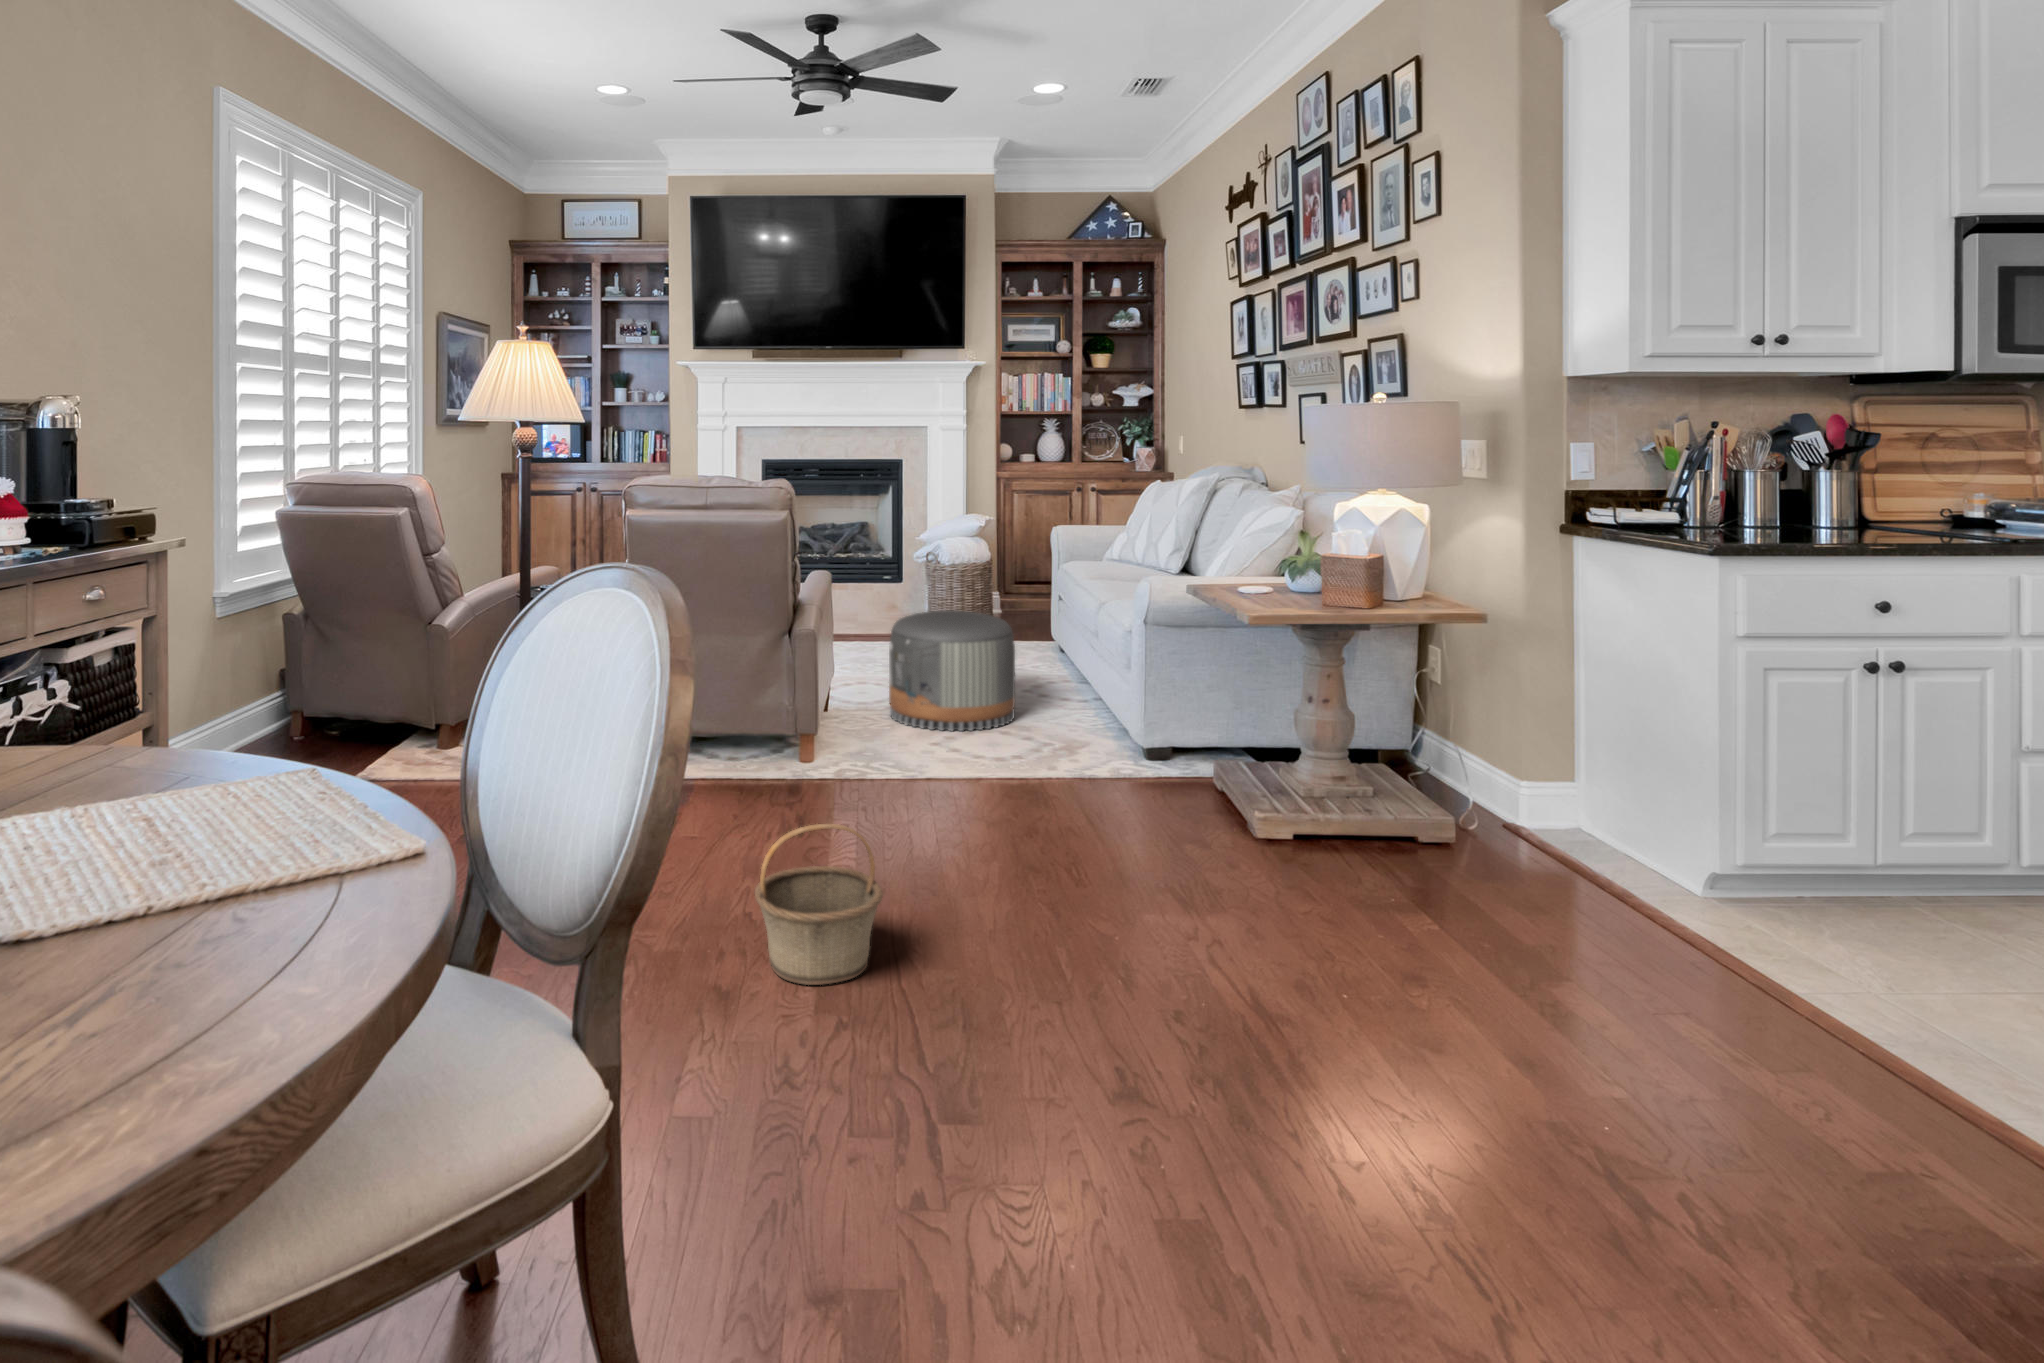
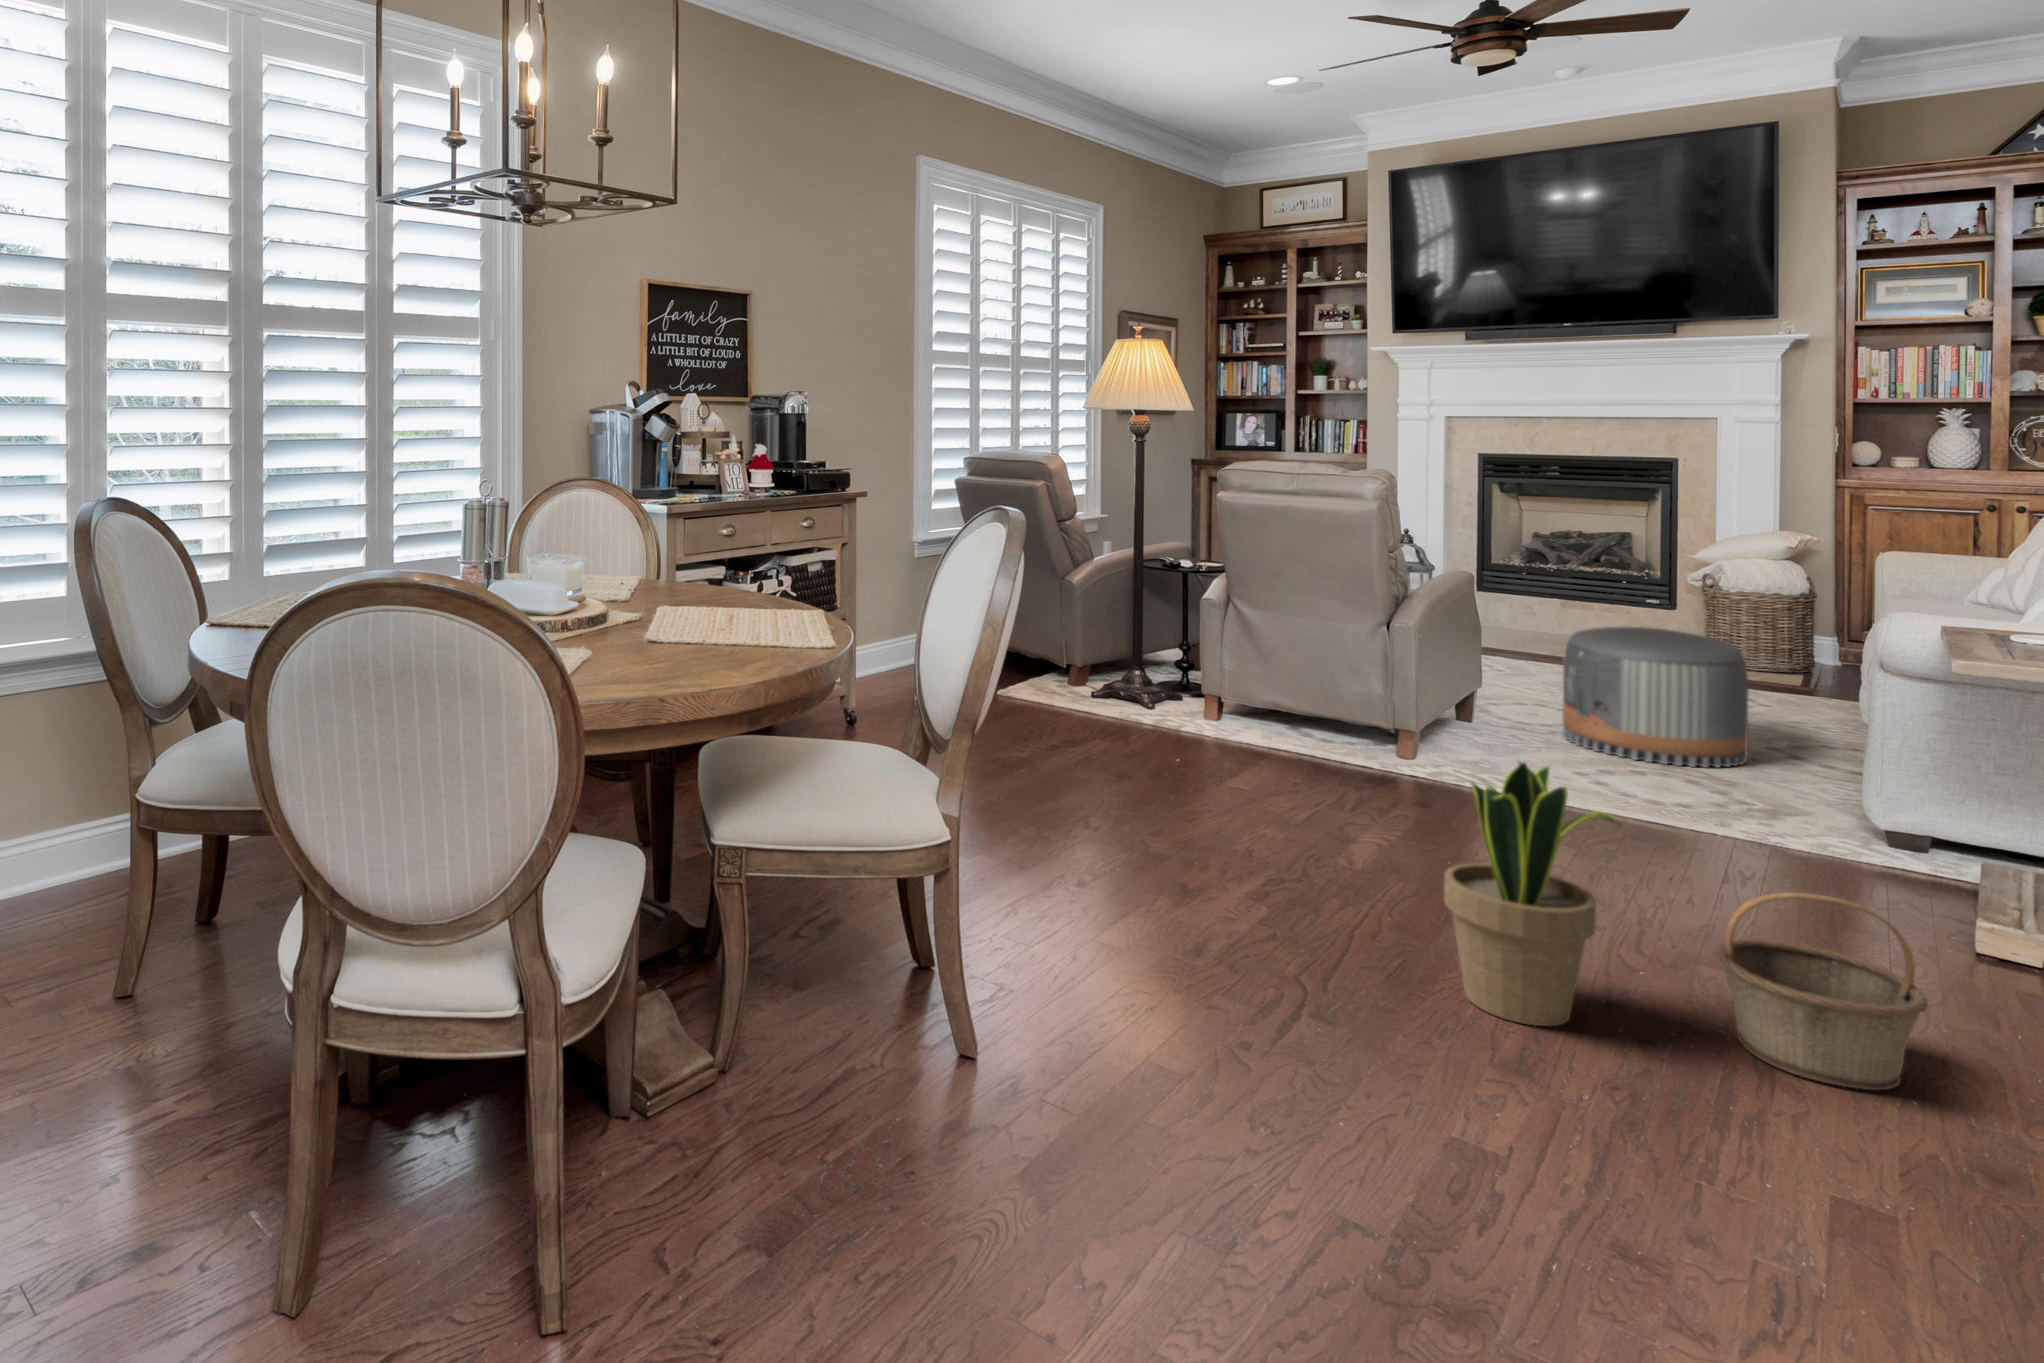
potted plant: none [1014,794,1164,1091] -> present [1444,762,1620,1026]
basket: present [755,824,883,985] -> present [1716,892,1928,1090]

